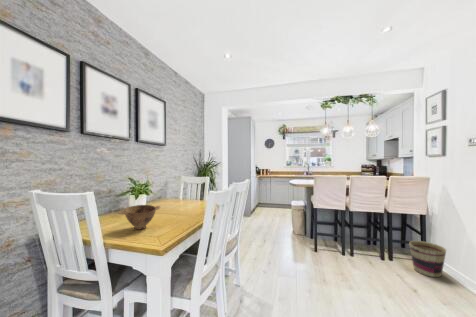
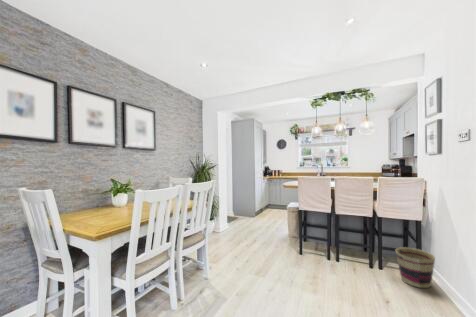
bowl: present [119,205,160,230] -> none [79,201,118,221]

